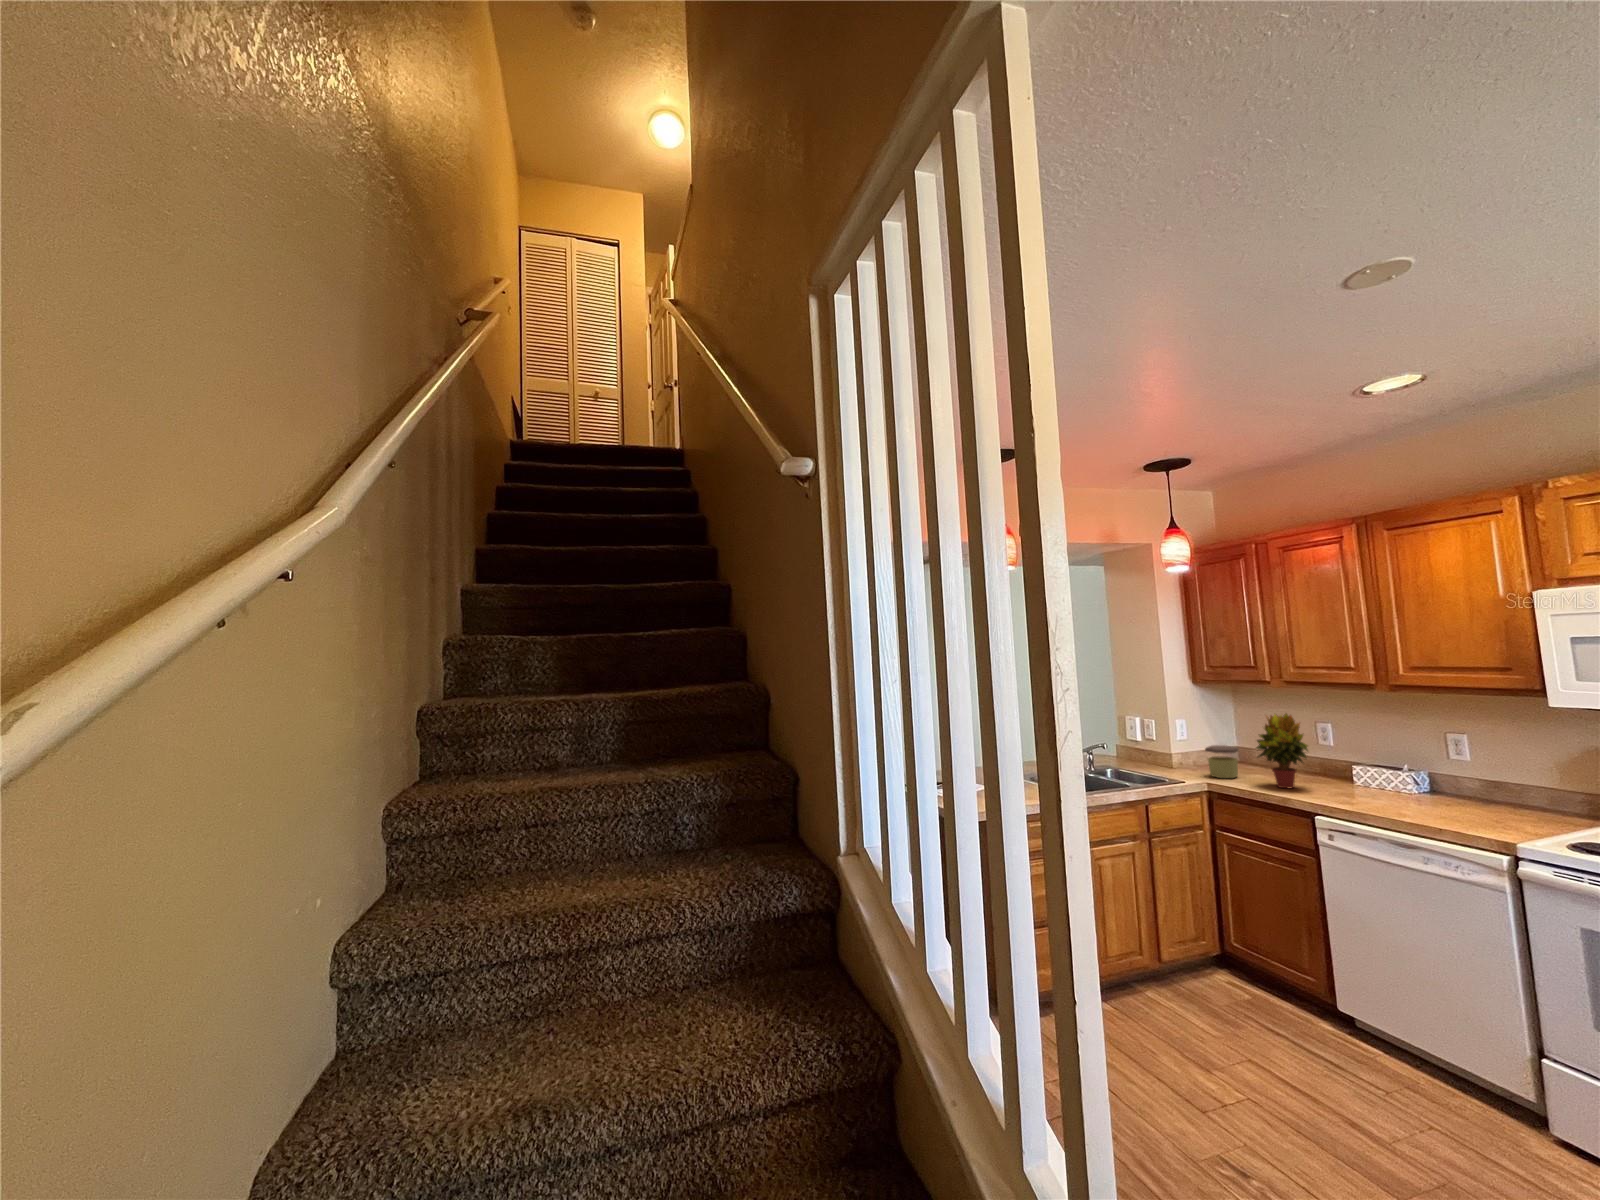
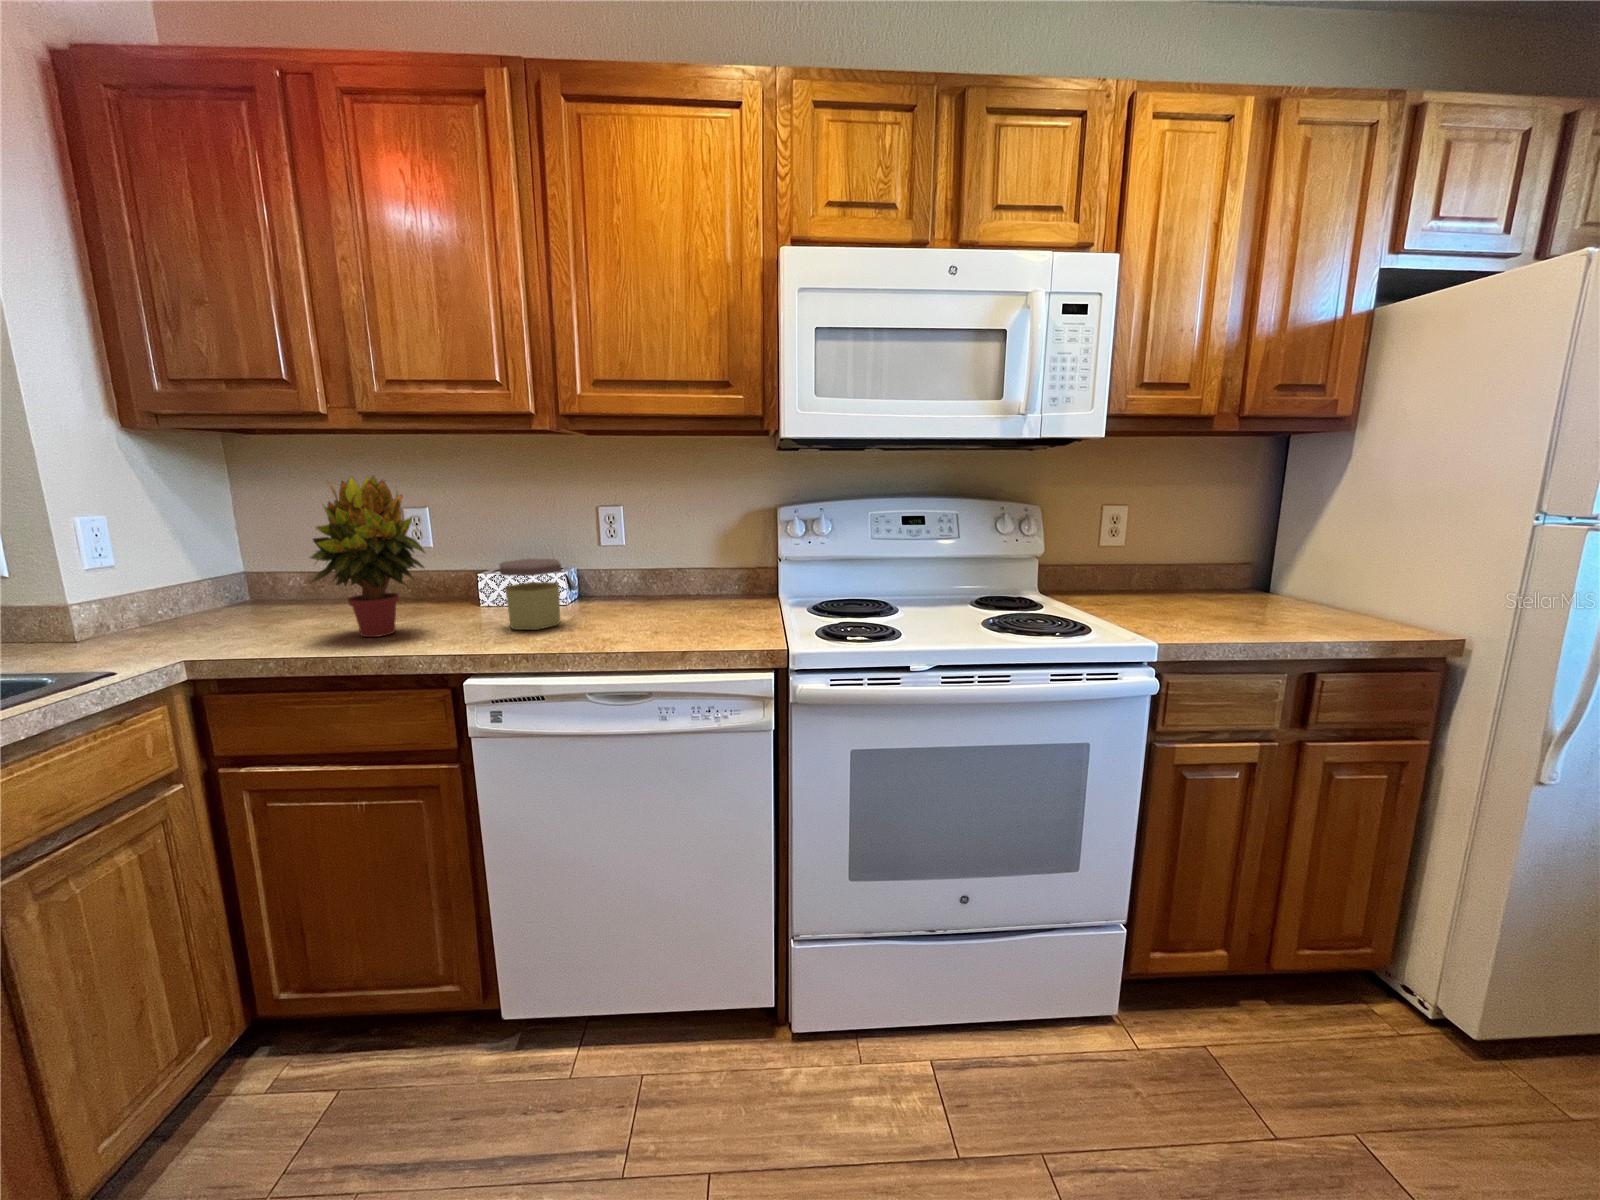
jar: present [1205,745,1238,778] -> present [500,559,561,630]

